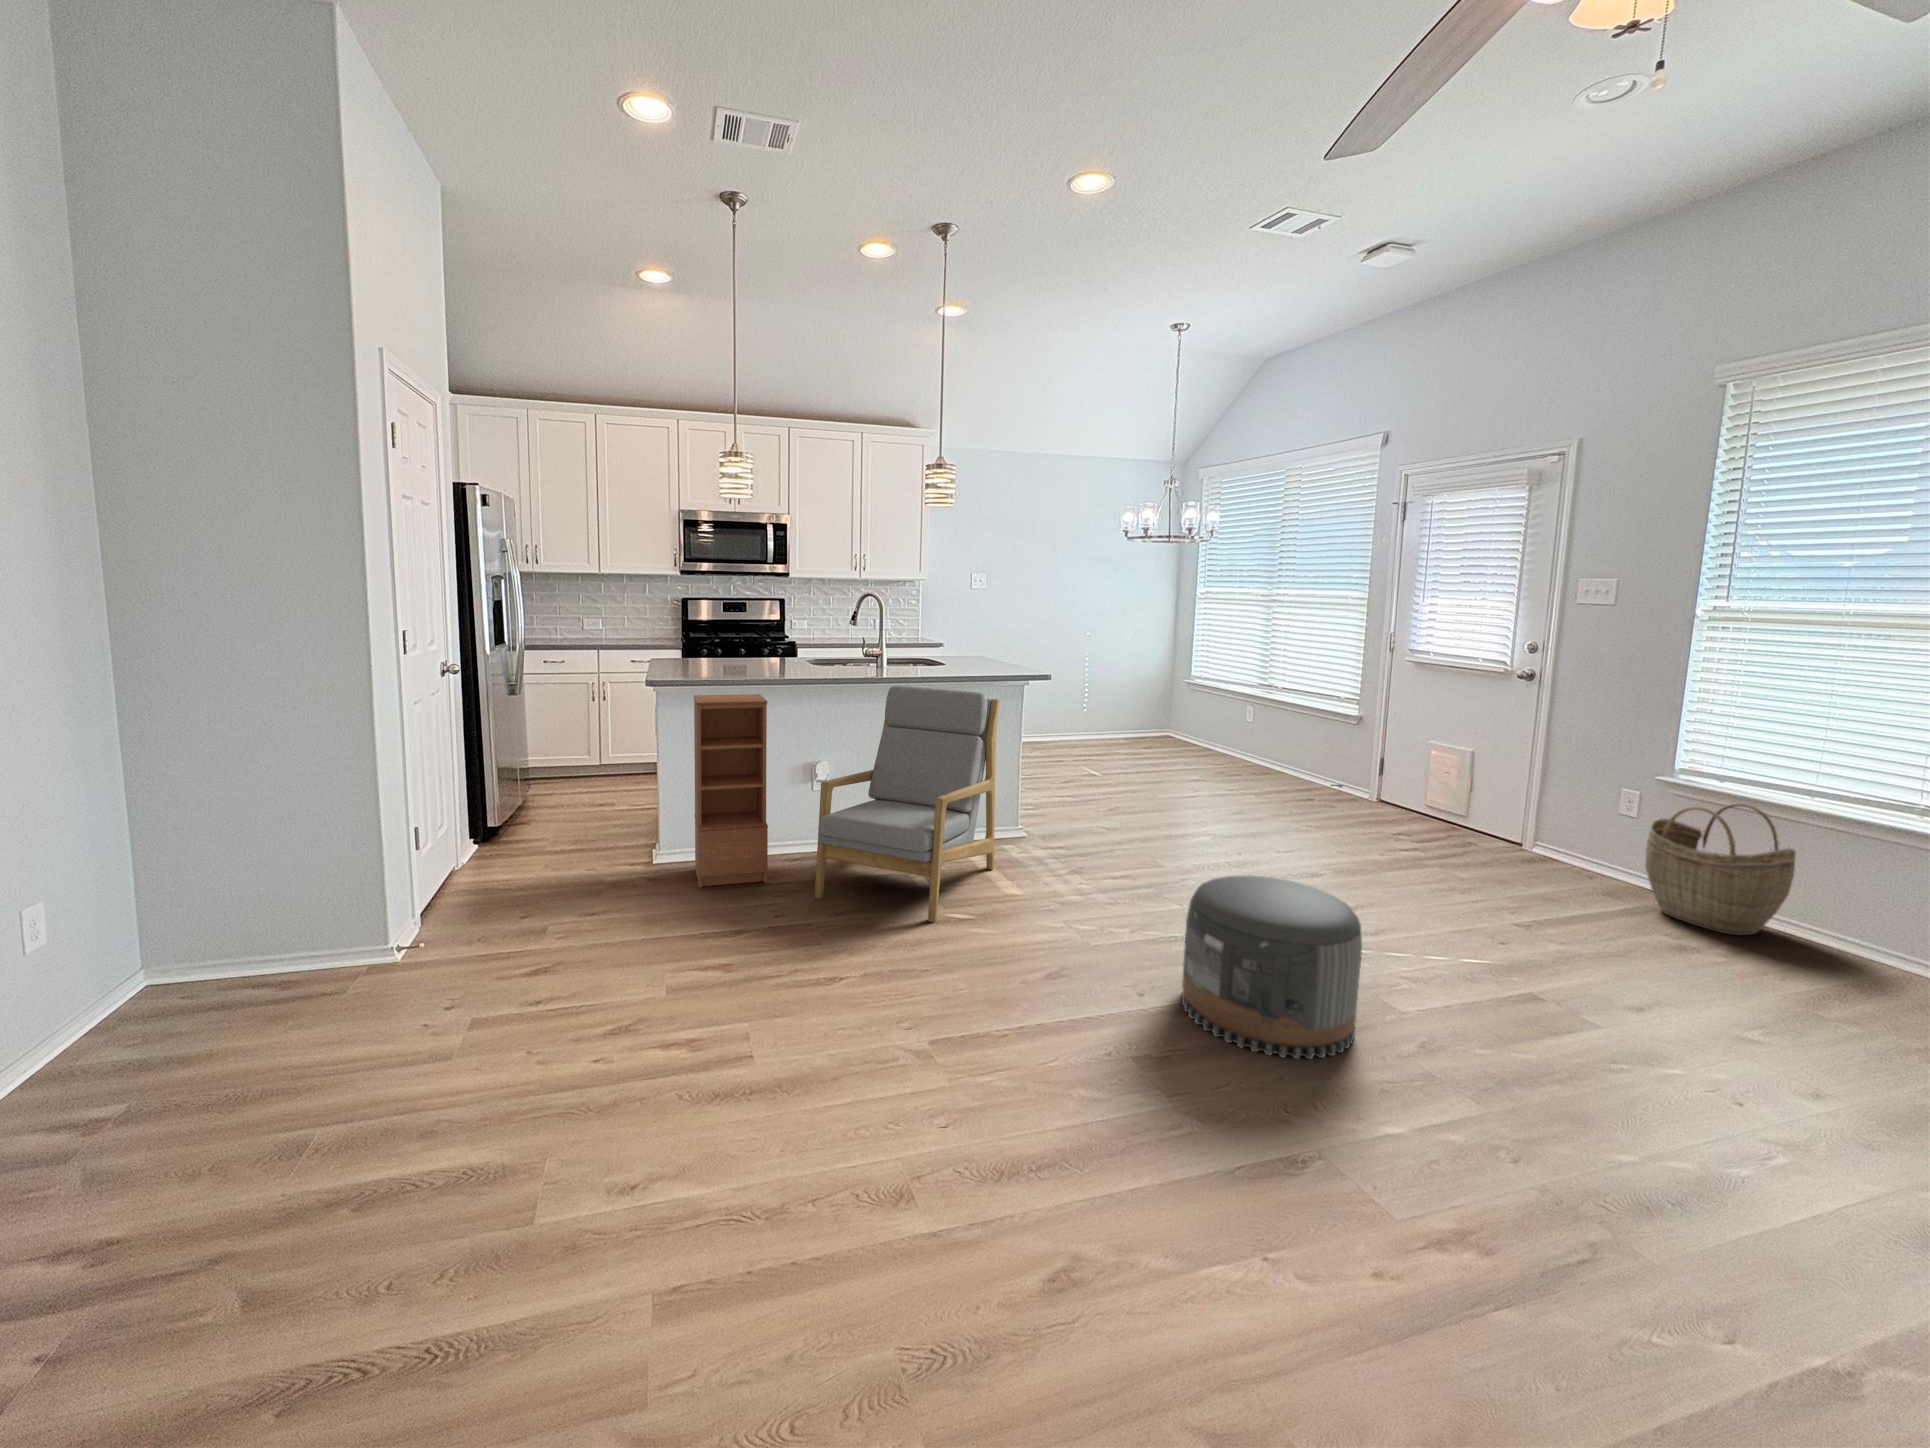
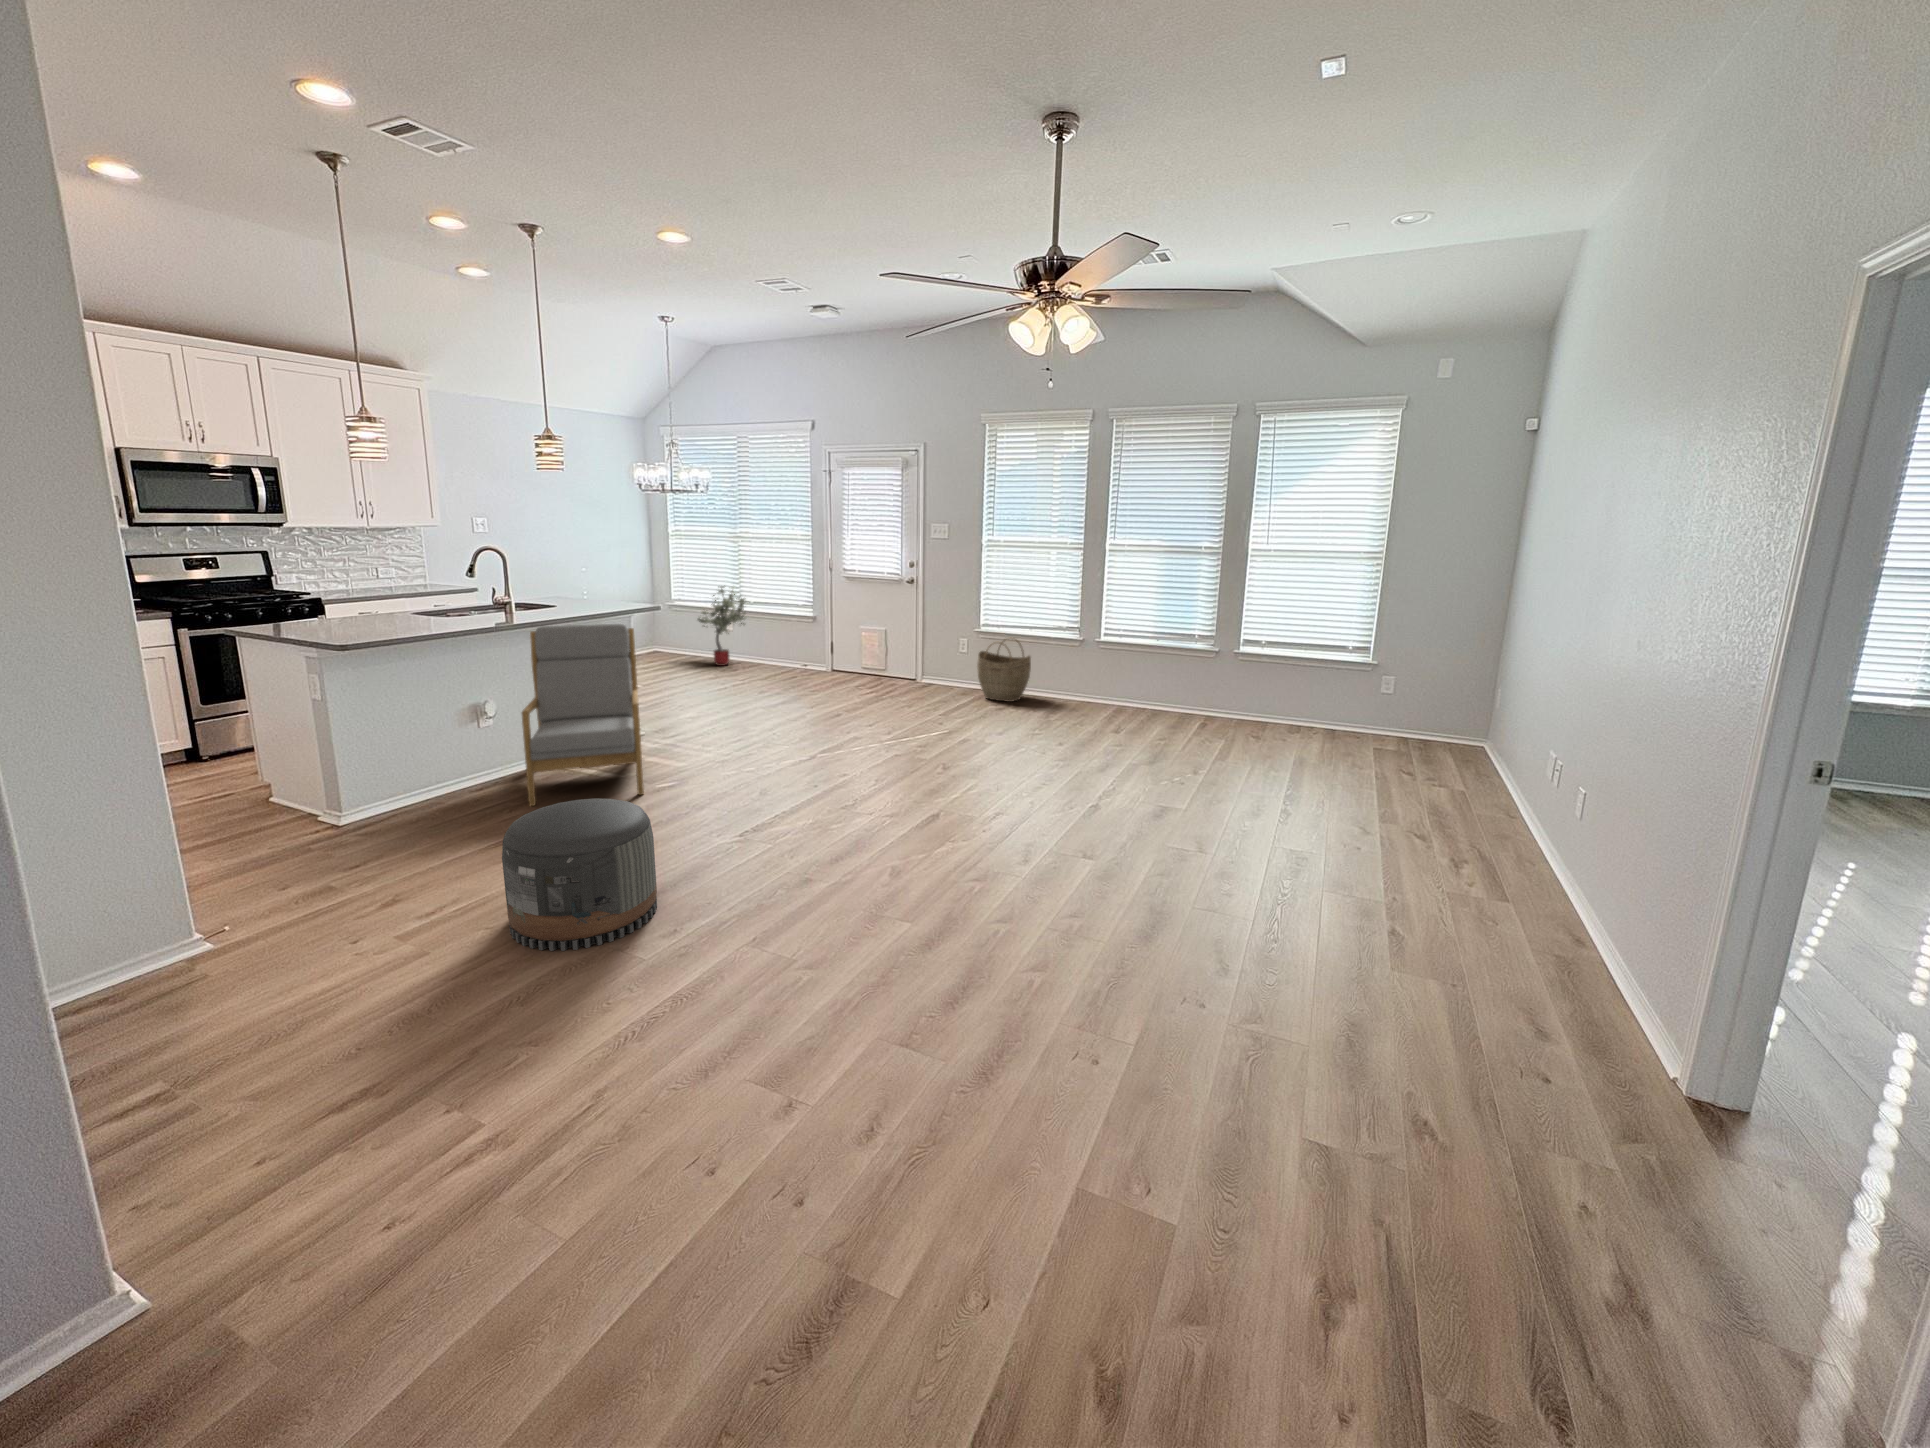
potted tree: none [1203,663,1271,768] -> present [698,586,748,666]
bookcase: present [694,694,768,888] -> none [356,647,471,828]
pouf: present [1182,875,1362,1059] -> present [502,798,657,951]

